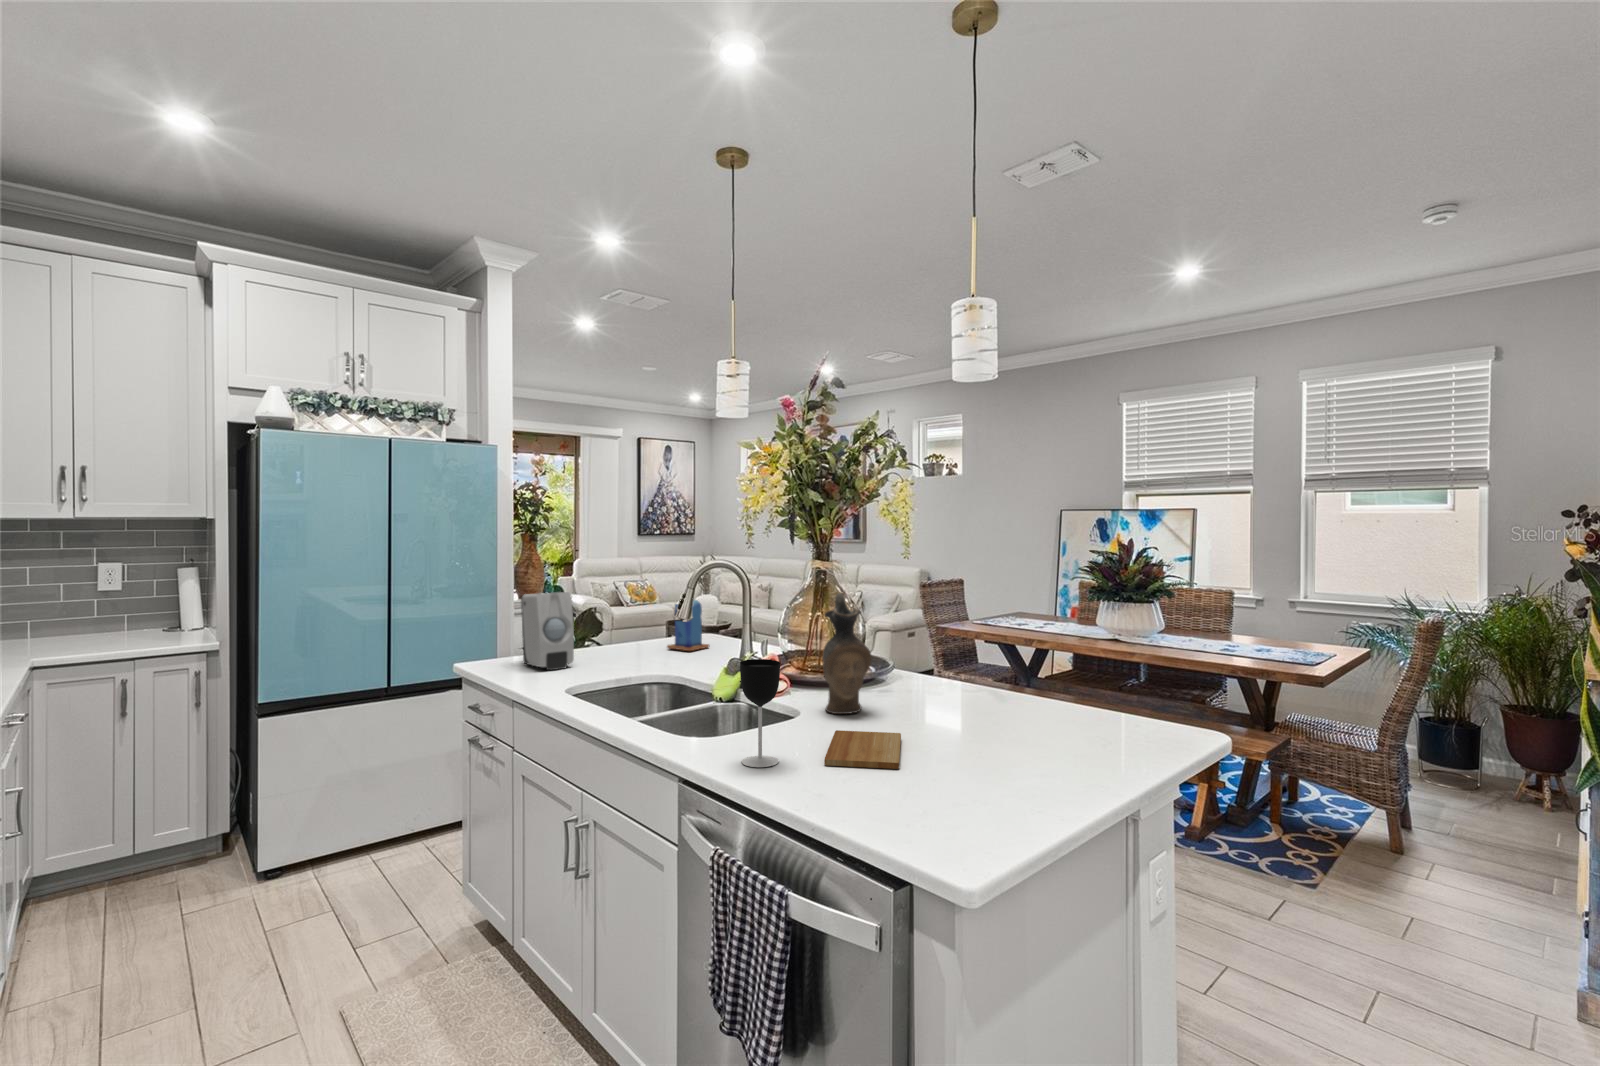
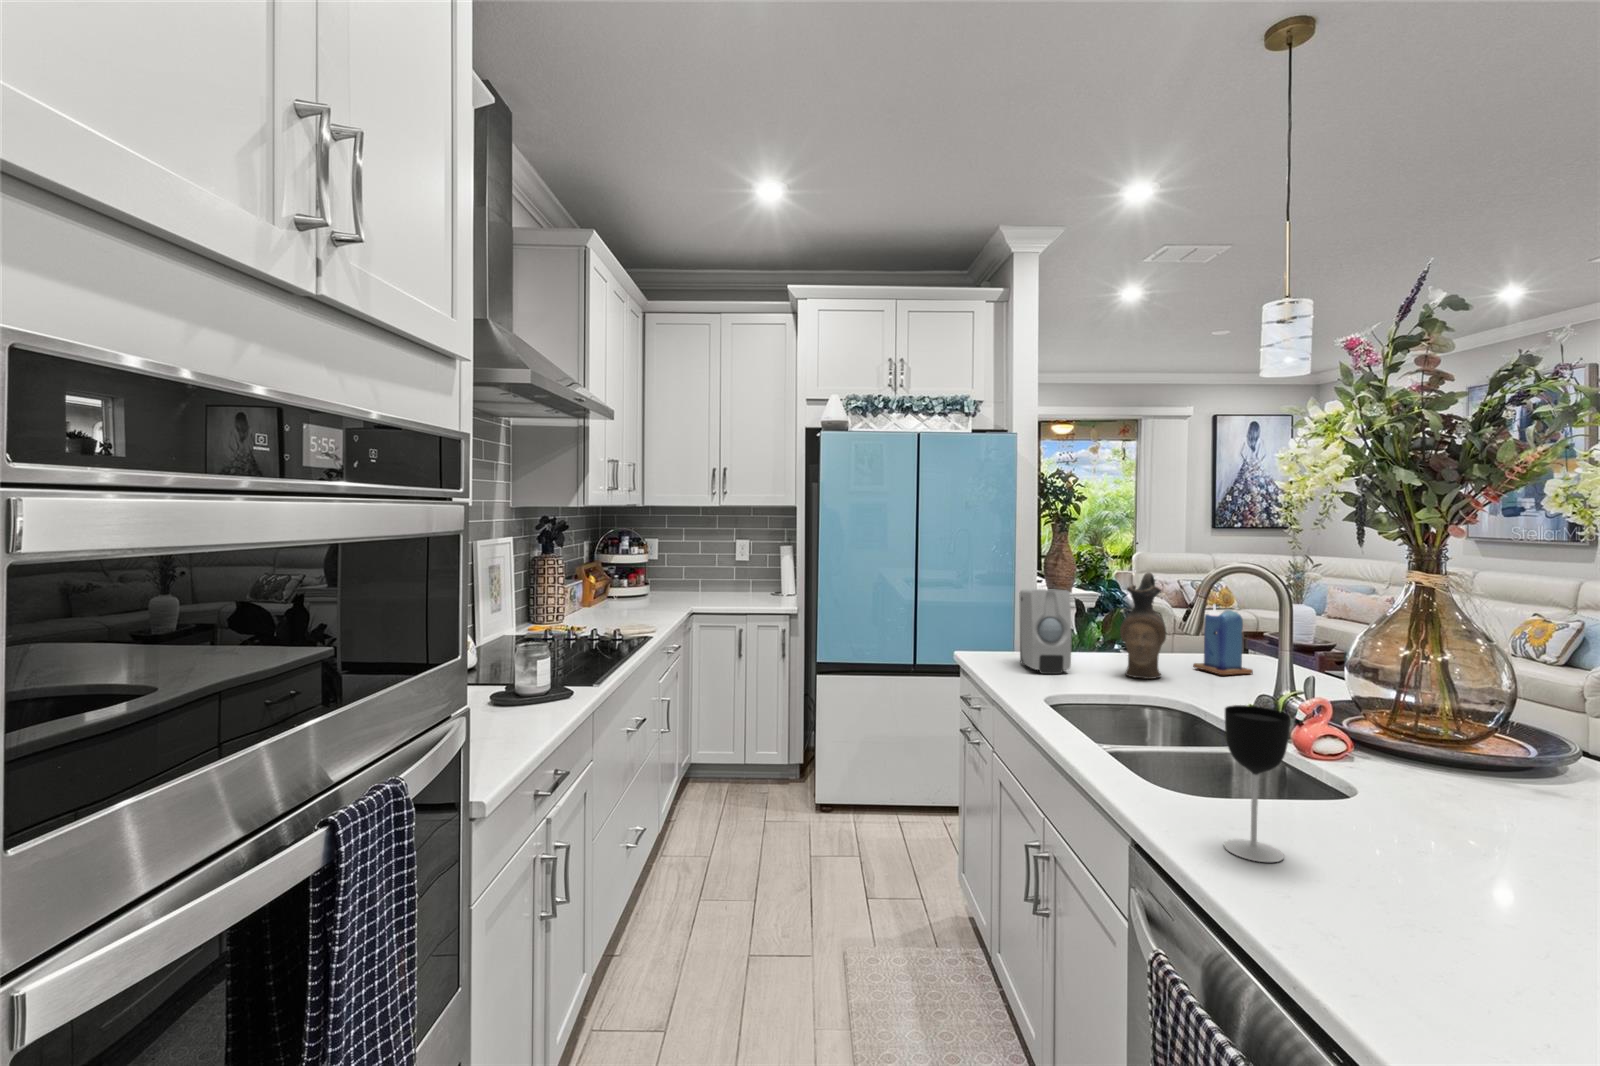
ceramic pitcher: present [822,593,872,714] -> present [1120,572,1166,679]
cutting board: present [824,730,901,769] -> none [1363,835,1544,935]

